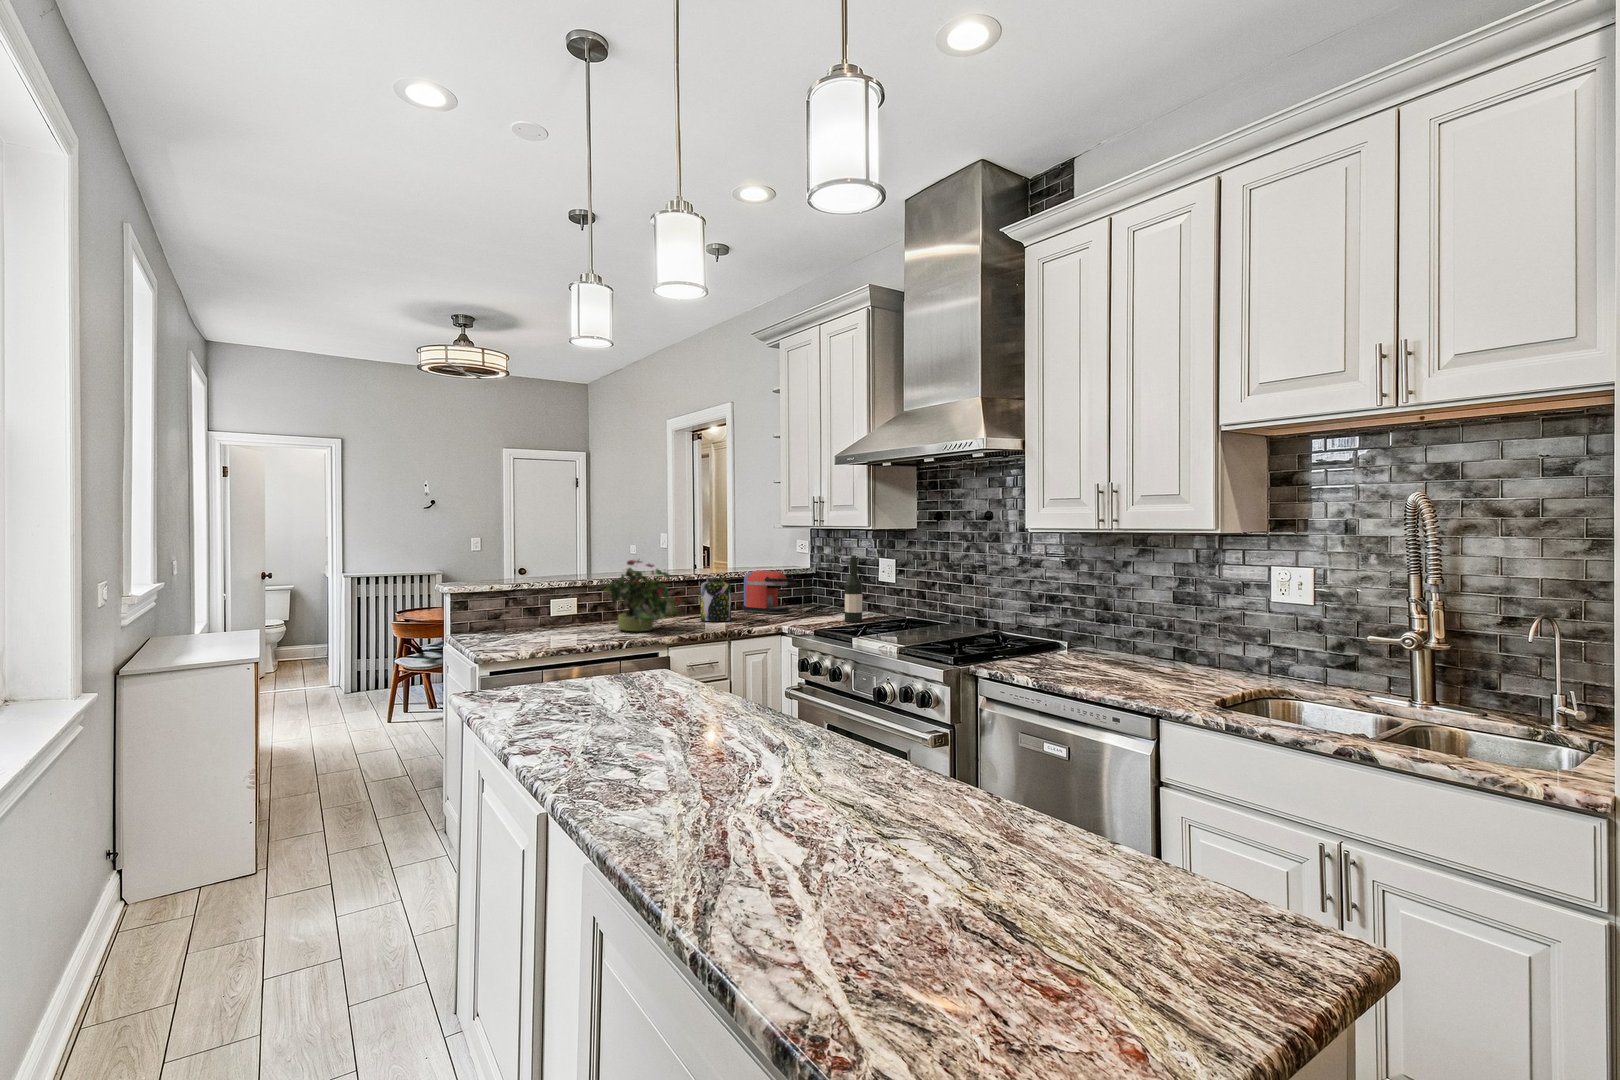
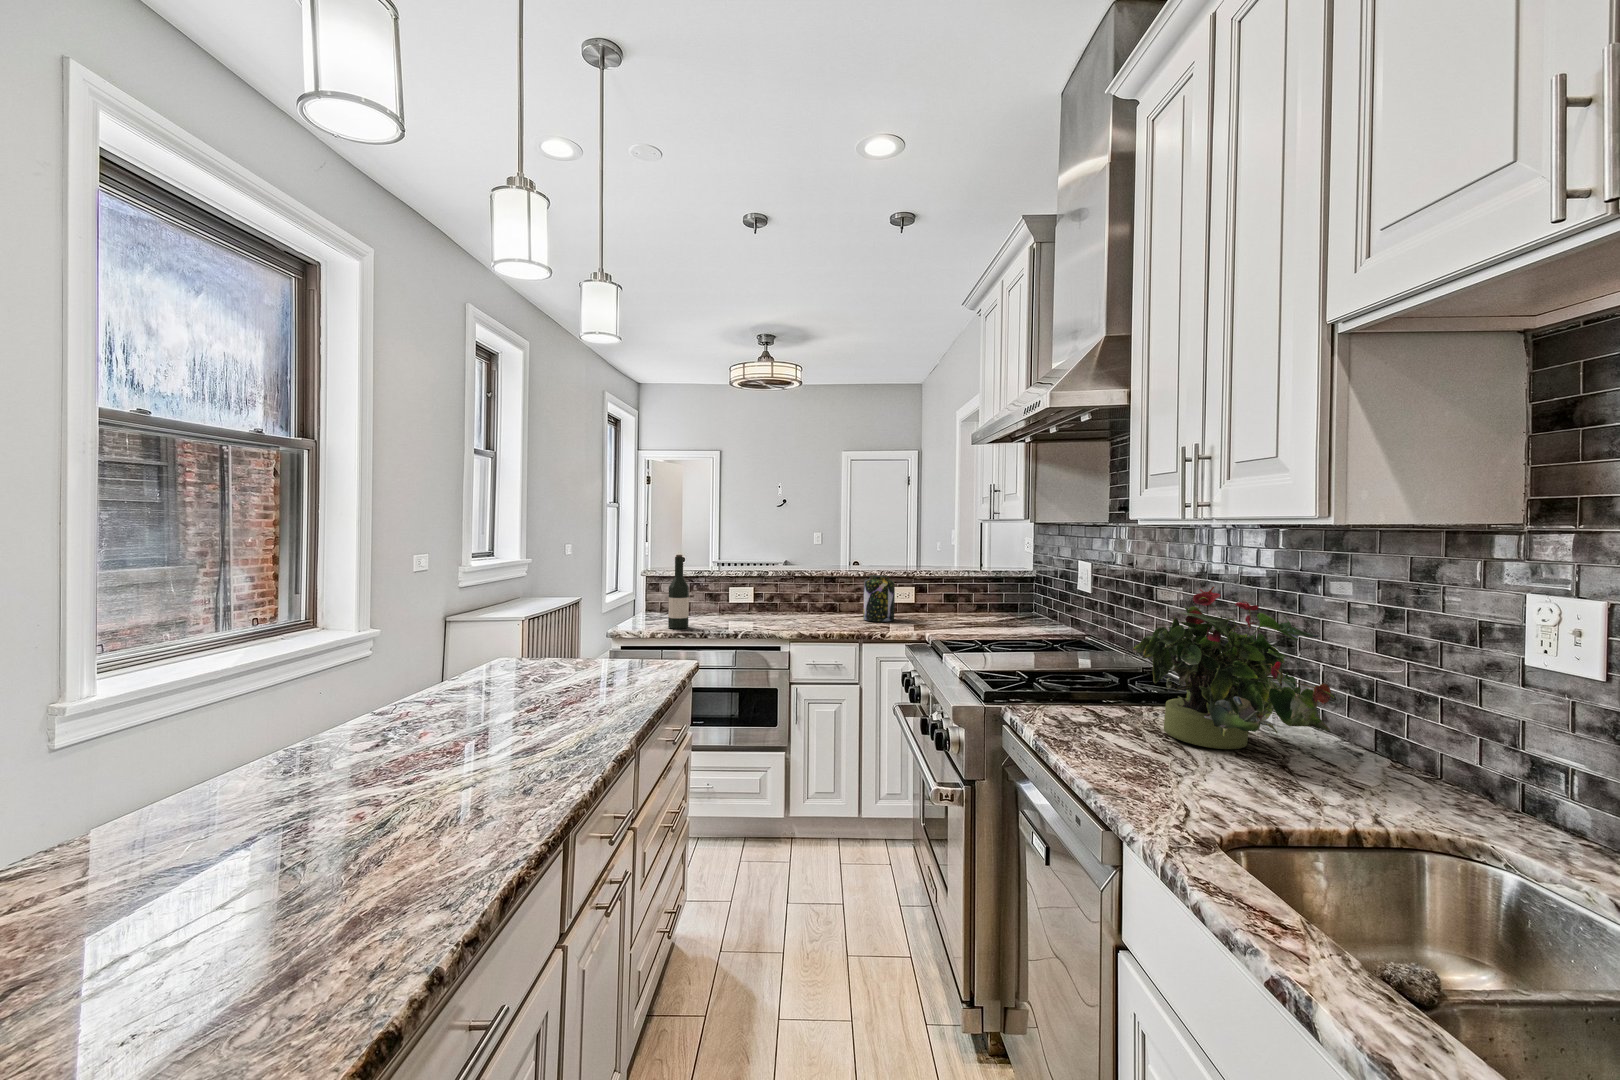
wine bottle: present [845,556,862,622] -> present [668,555,689,629]
potted plant: present [603,559,681,631] -> present [1132,587,1334,749]
coffee maker: present [742,570,795,614] -> none [930,569,979,619]

